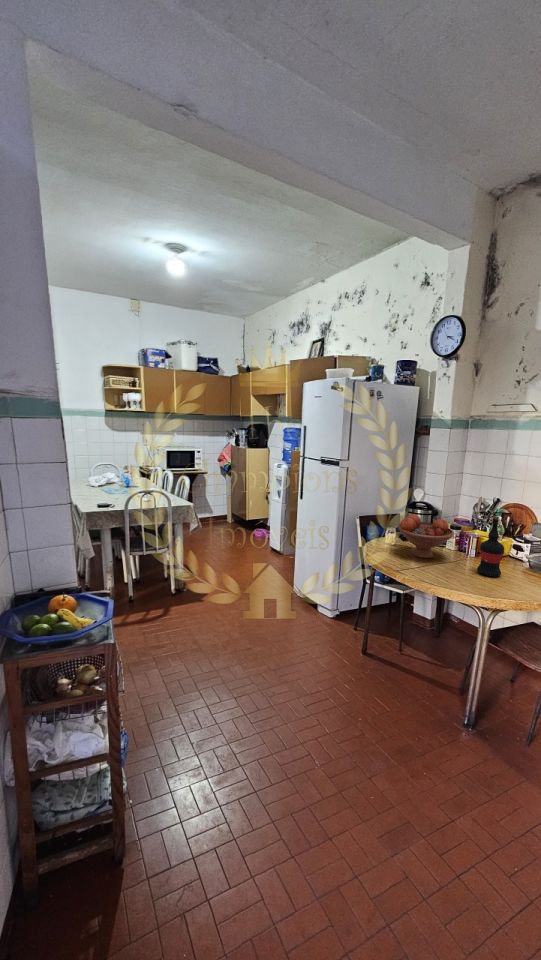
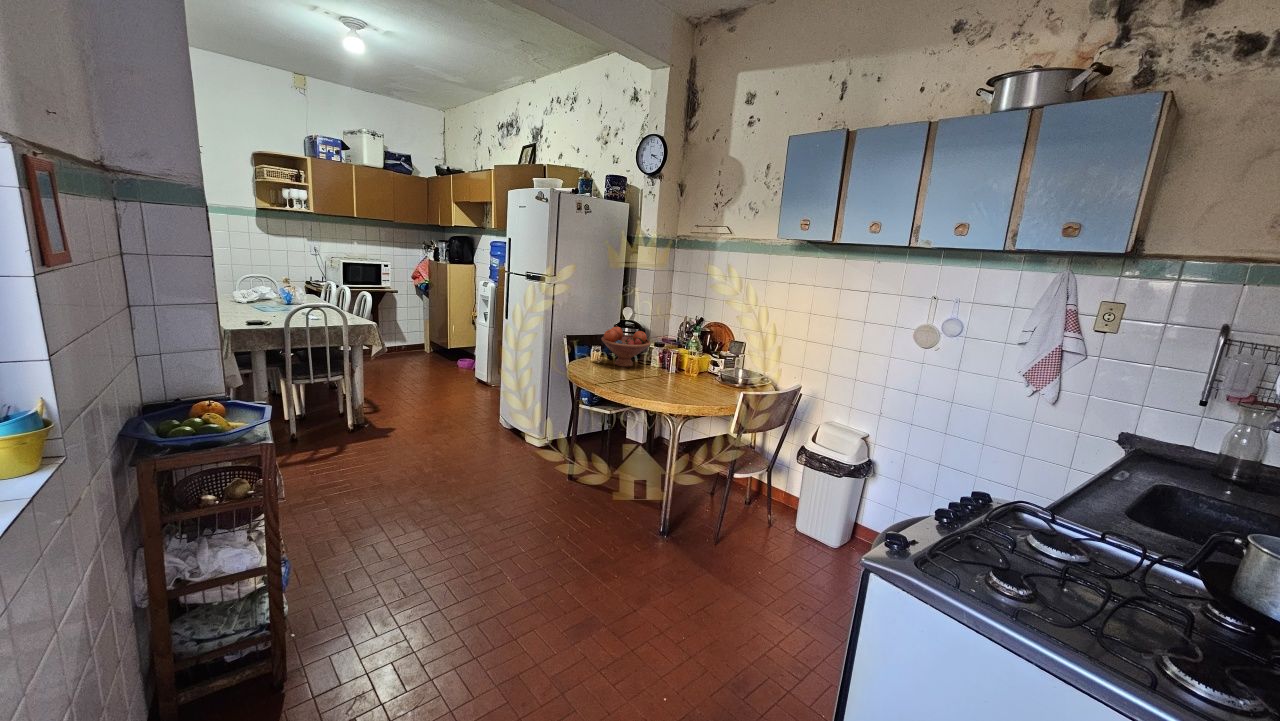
wine bottle: present [477,516,504,576] -> none [667,324,688,377]

